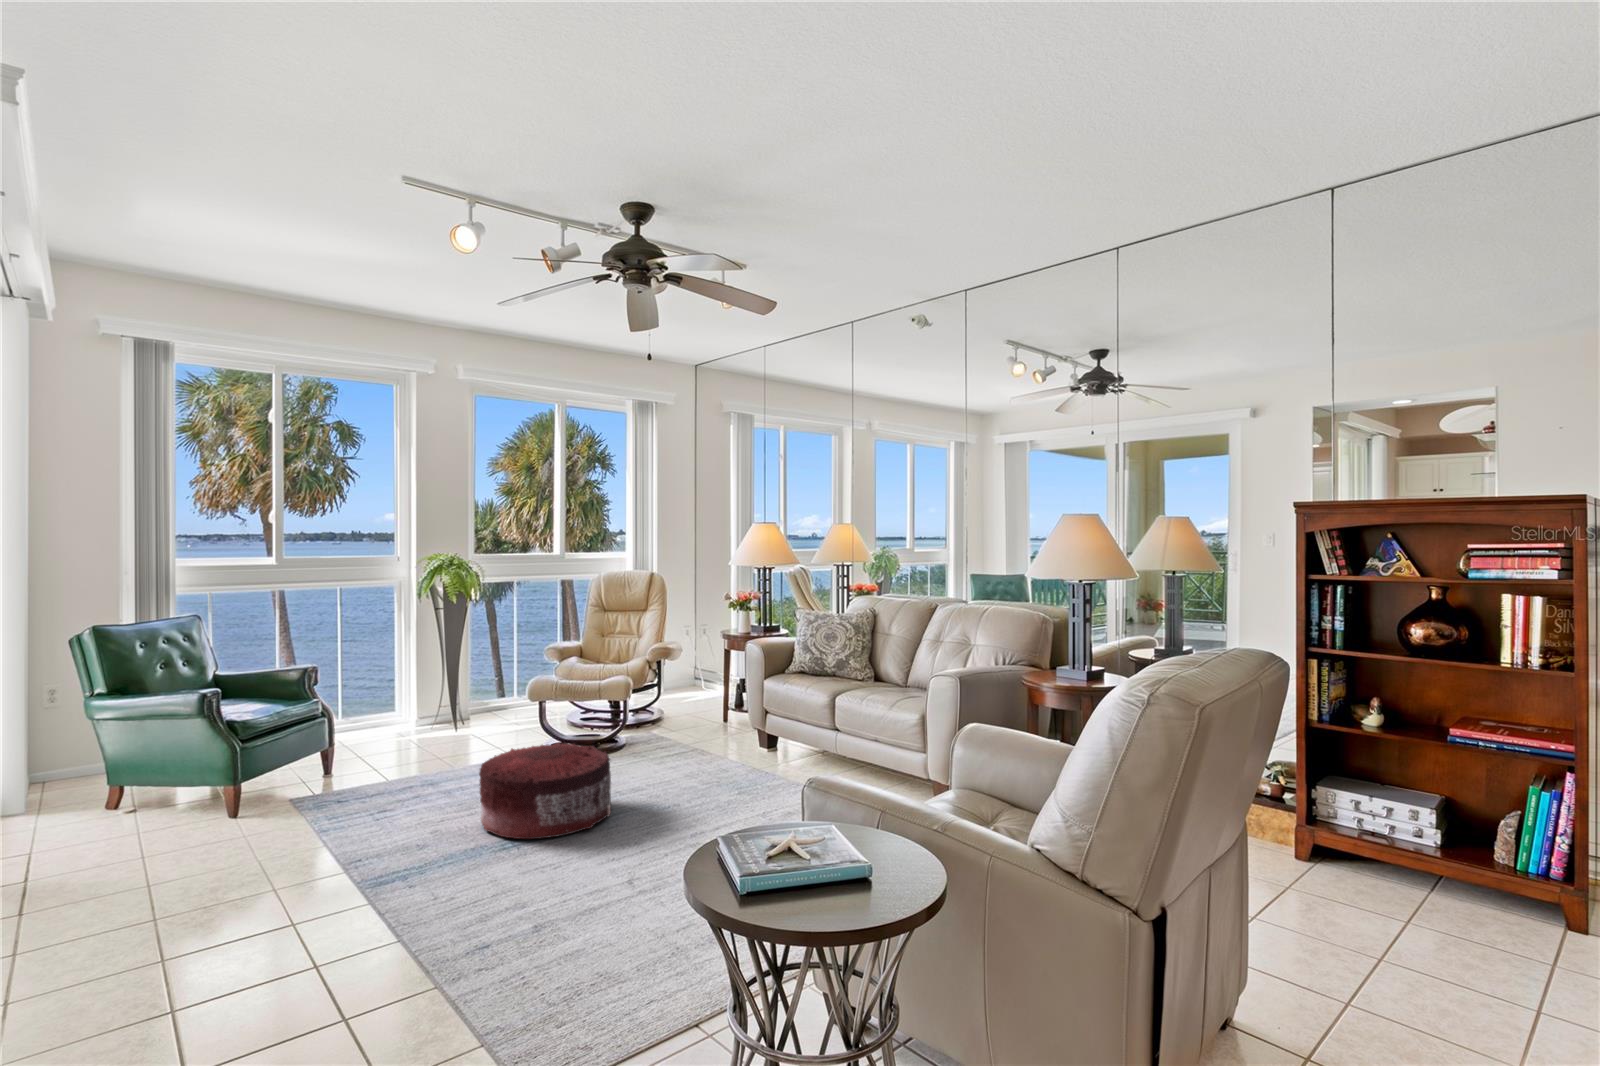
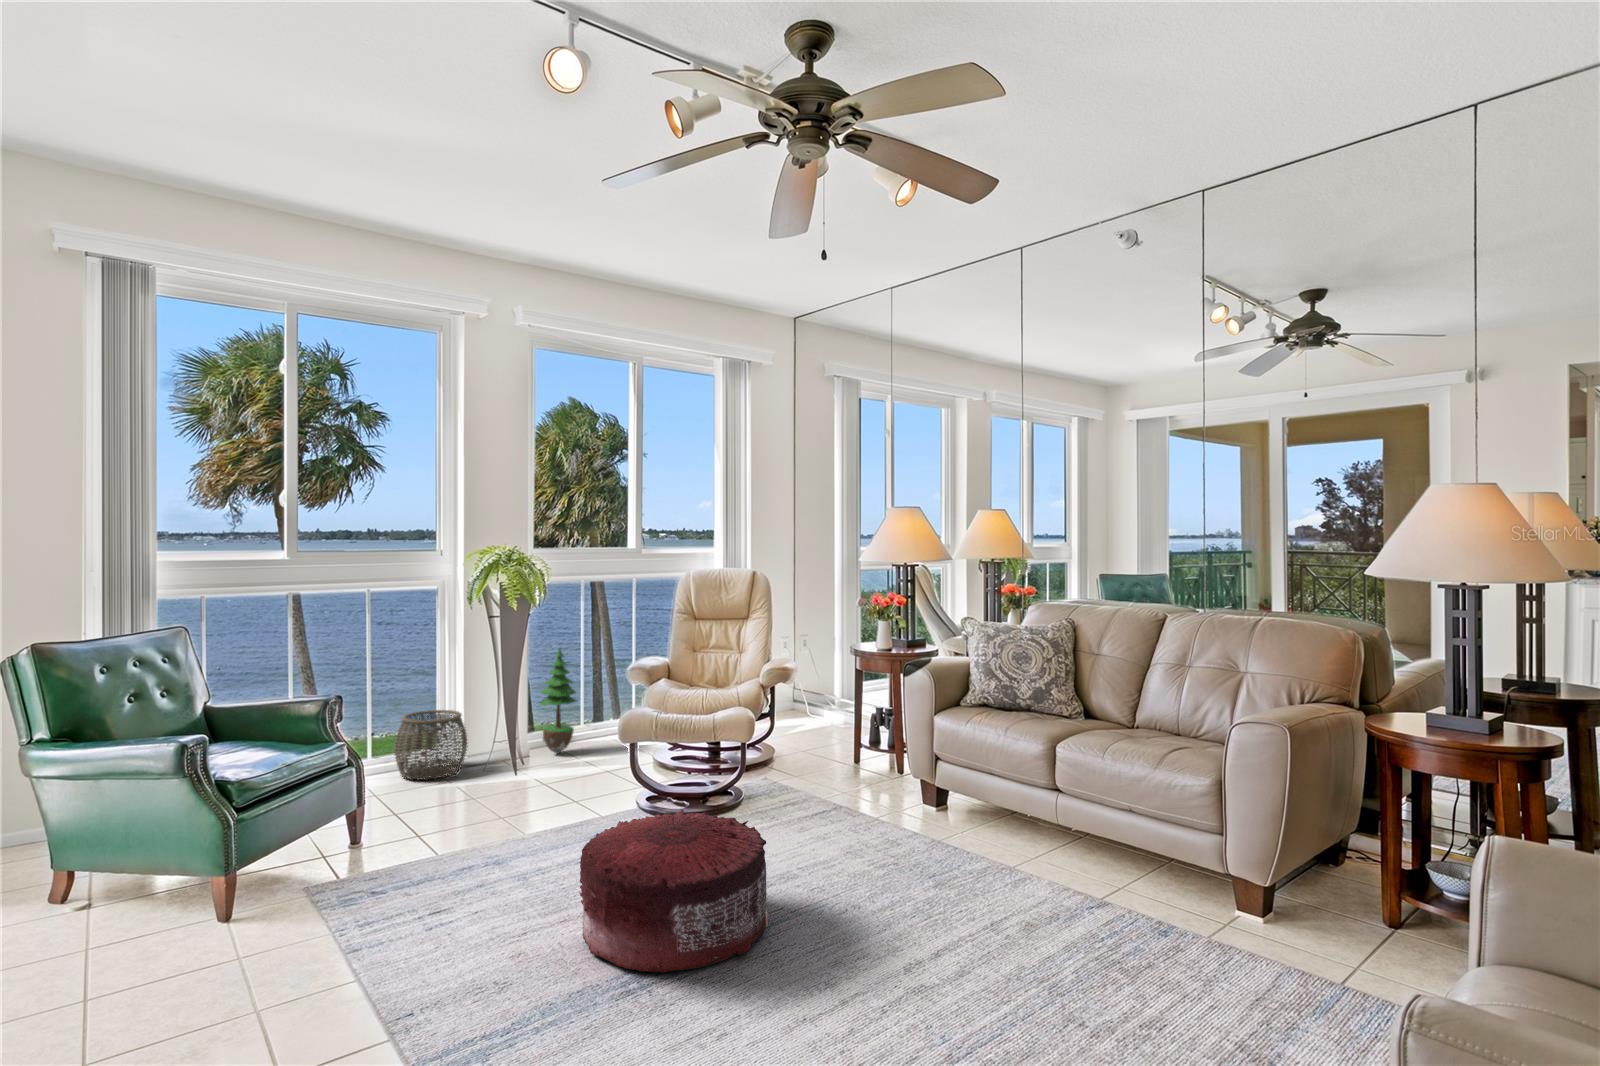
potted tree: none [477,633,509,718] -> present [541,649,578,754]
woven basket: none [359,682,419,736] -> present [394,710,468,780]

